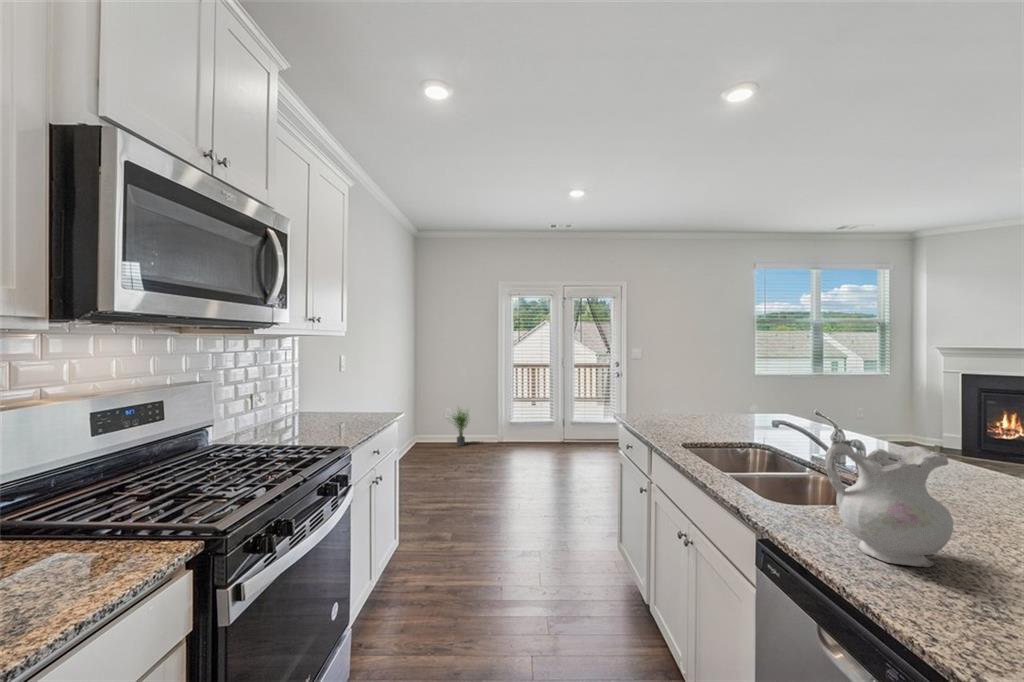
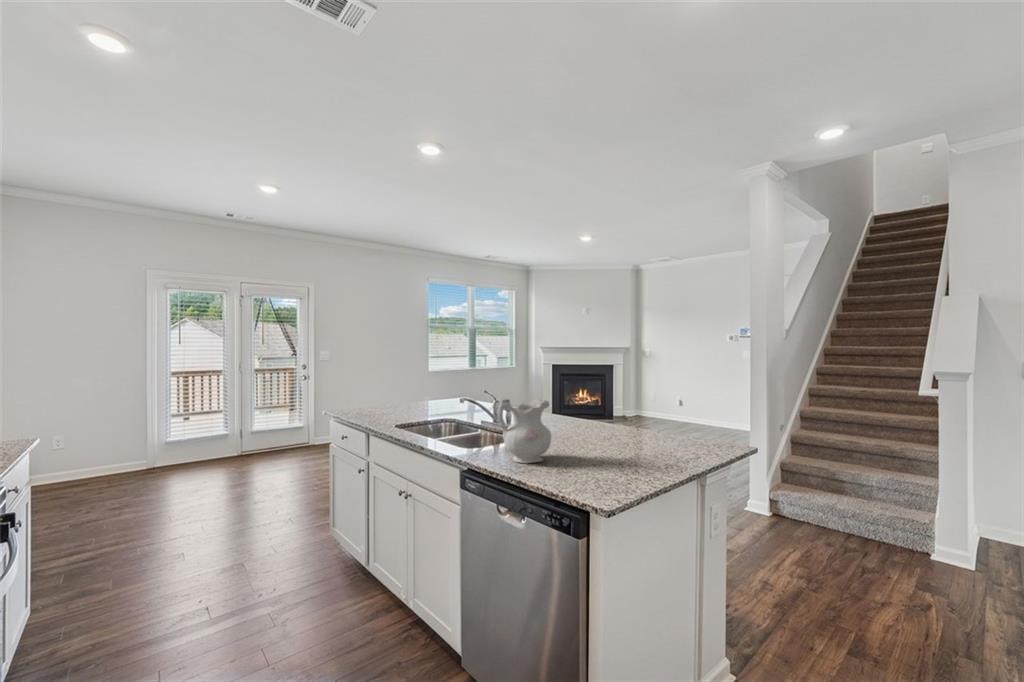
potted plant: present [453,408,468,446] -> none [53,427,108,484]

